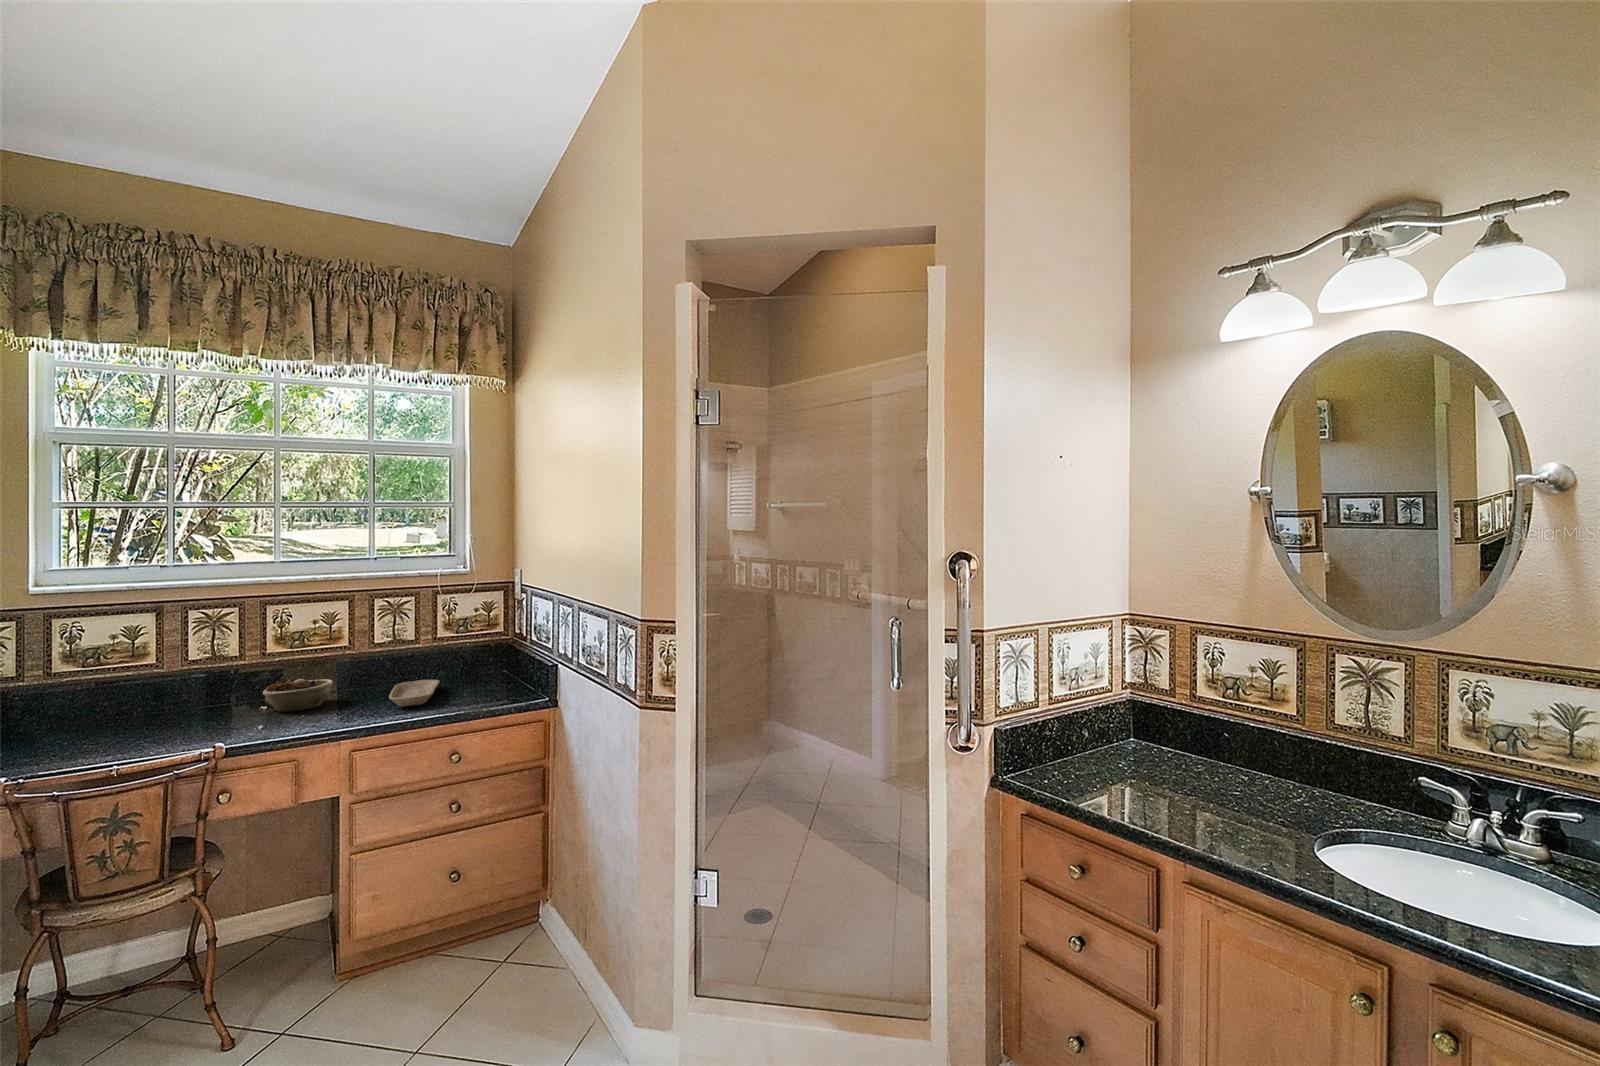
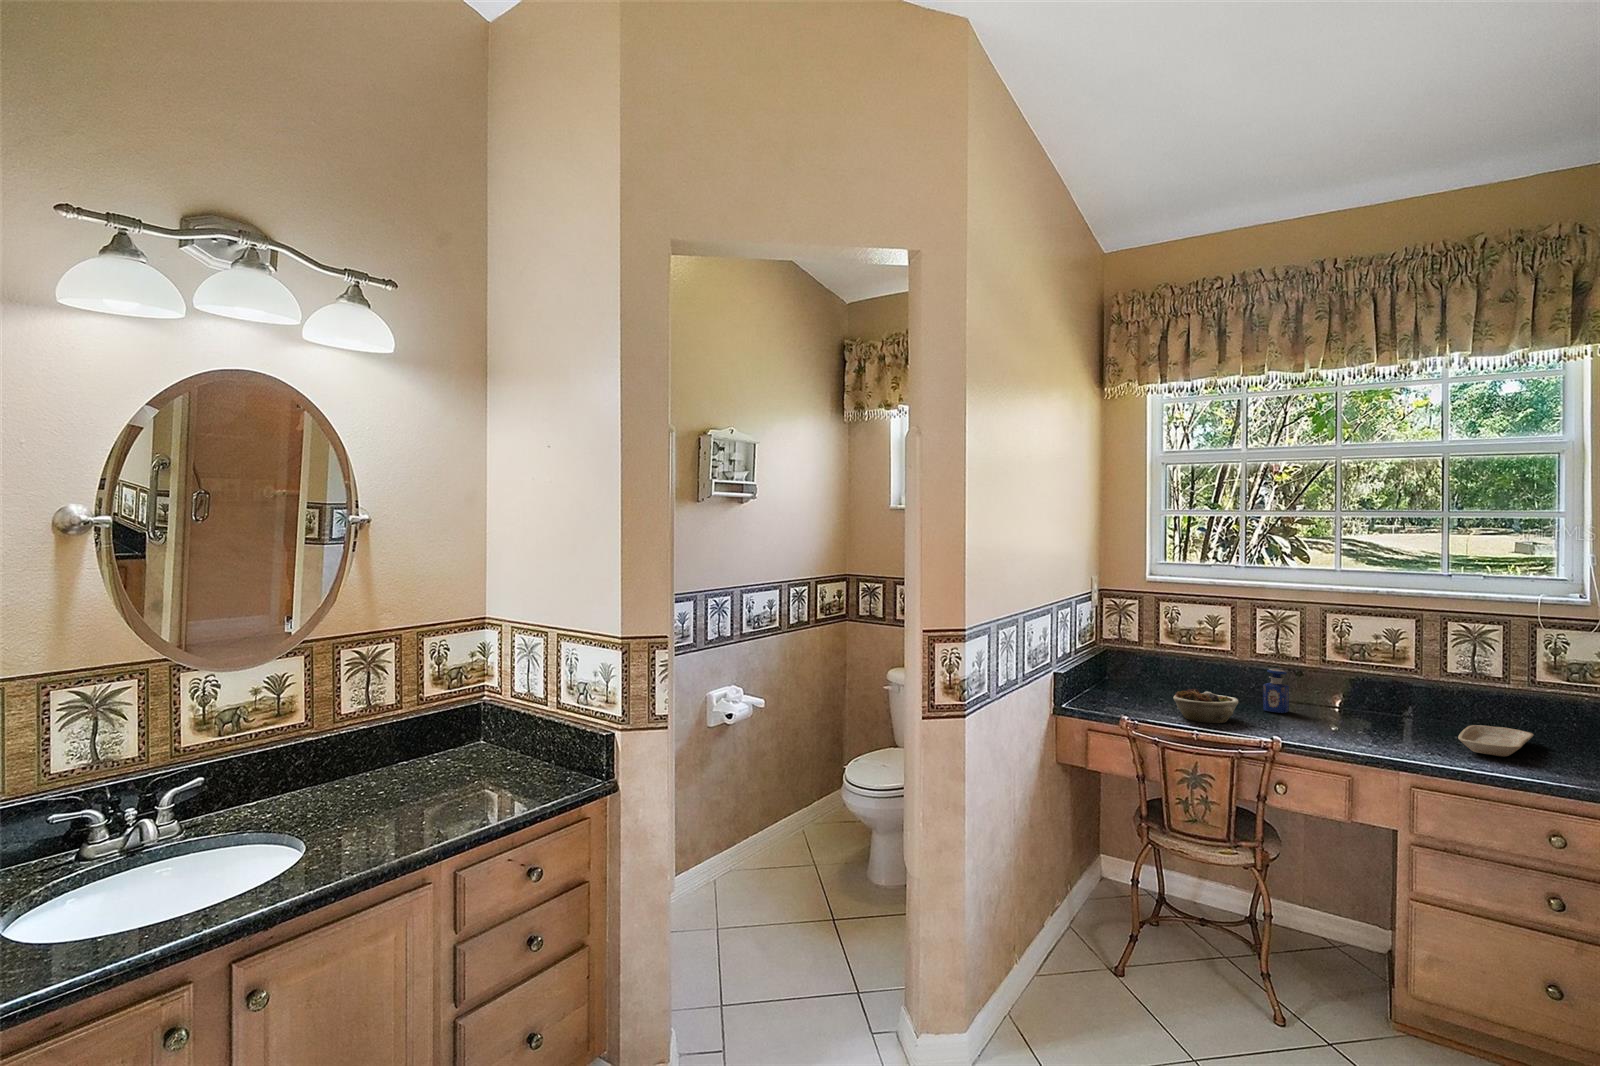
perfume bottle: none [200,669,231,717] -> present [1263,669,1289,713]
succulent planter: present [263,679,333,712] -> present [1173,689,1238,723]

